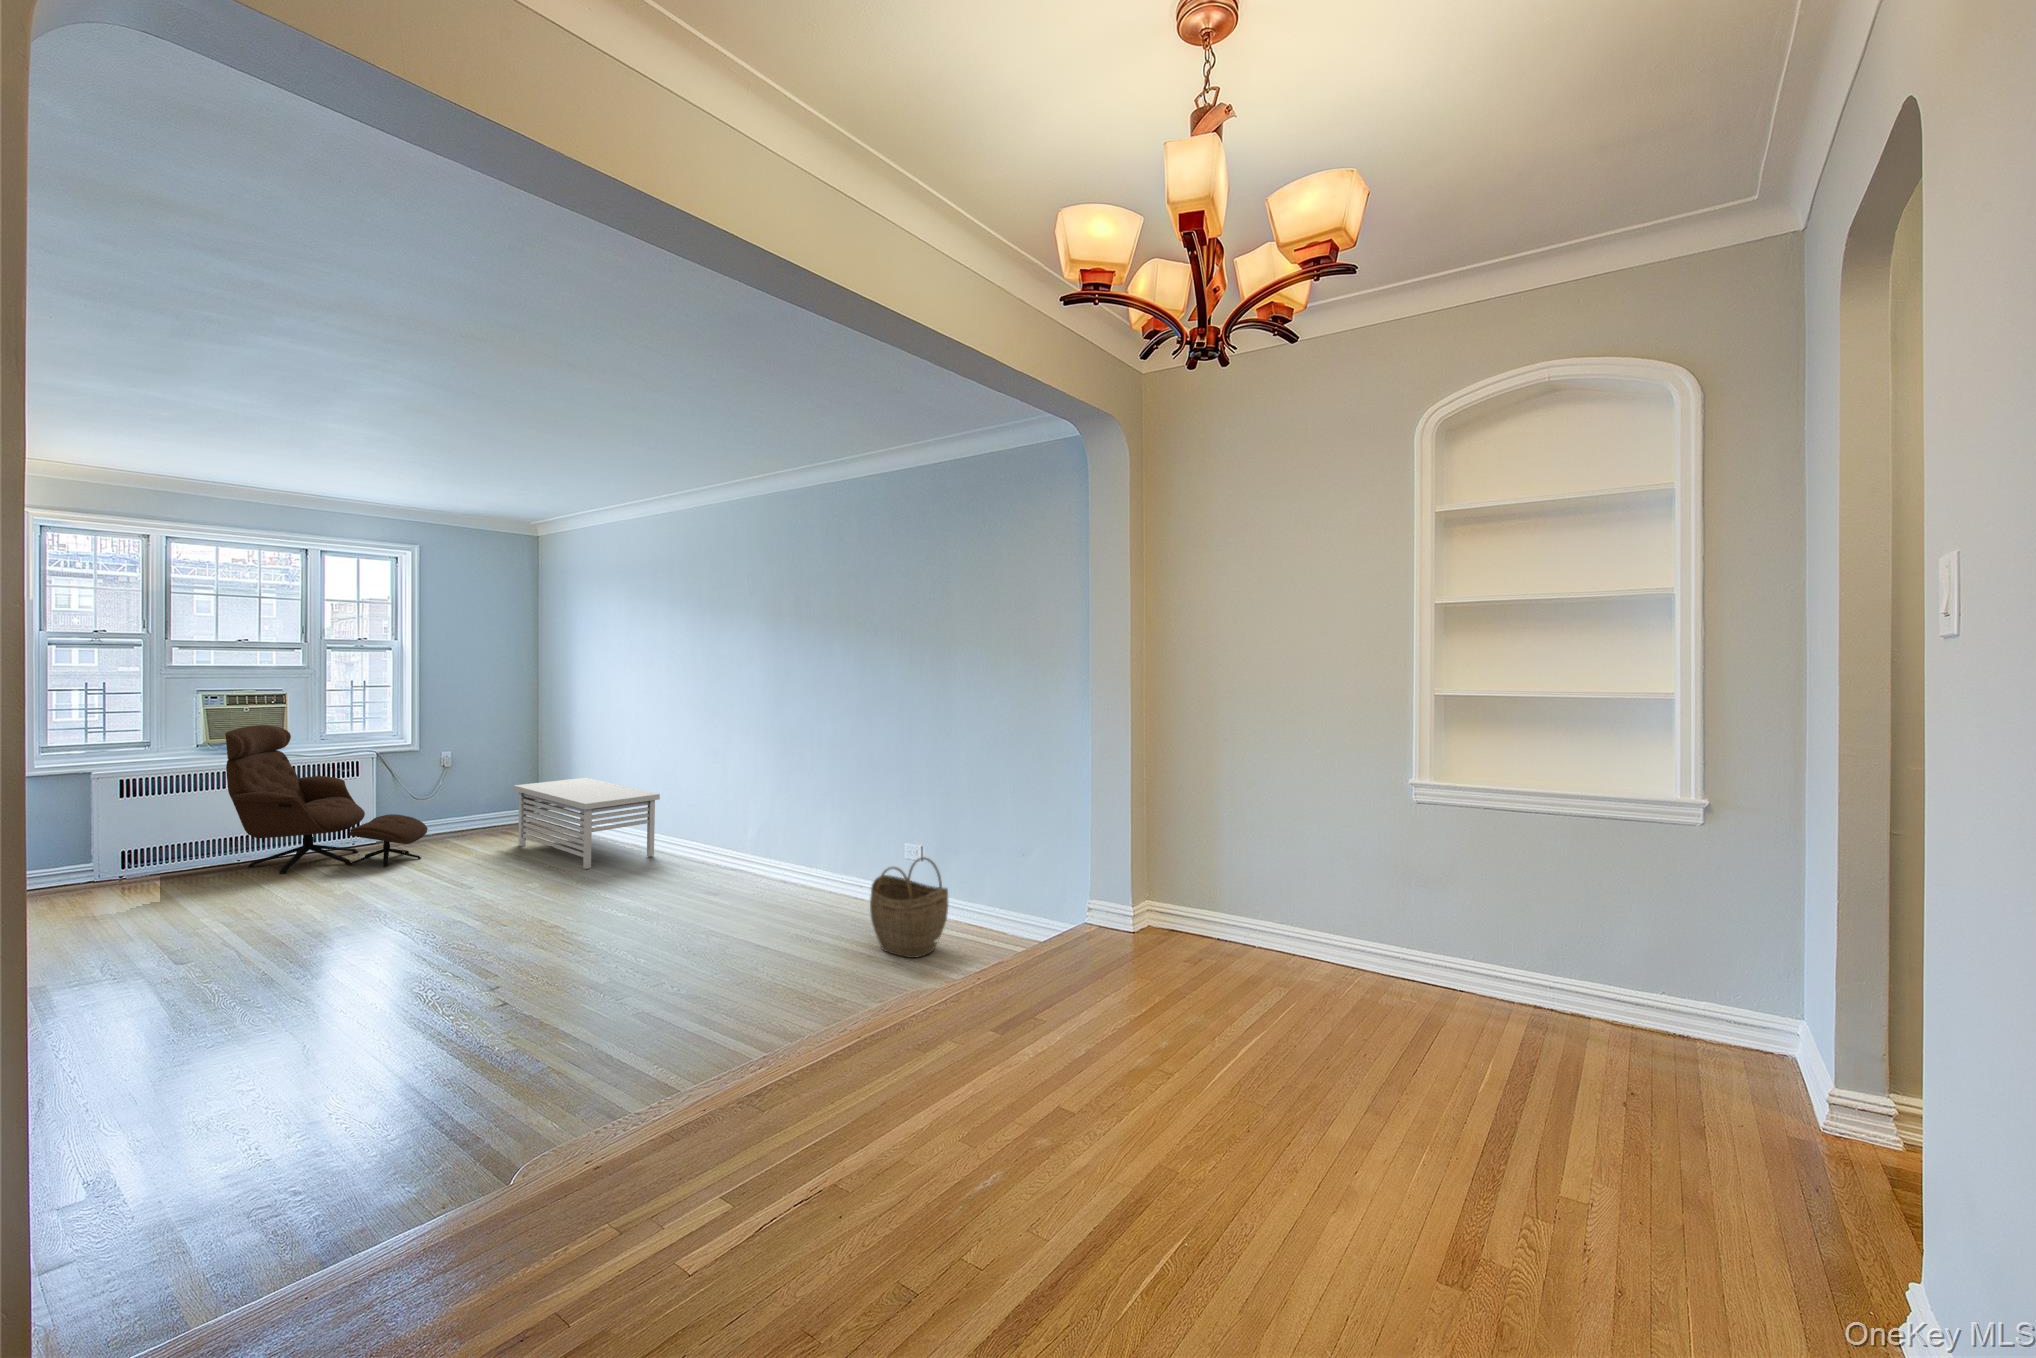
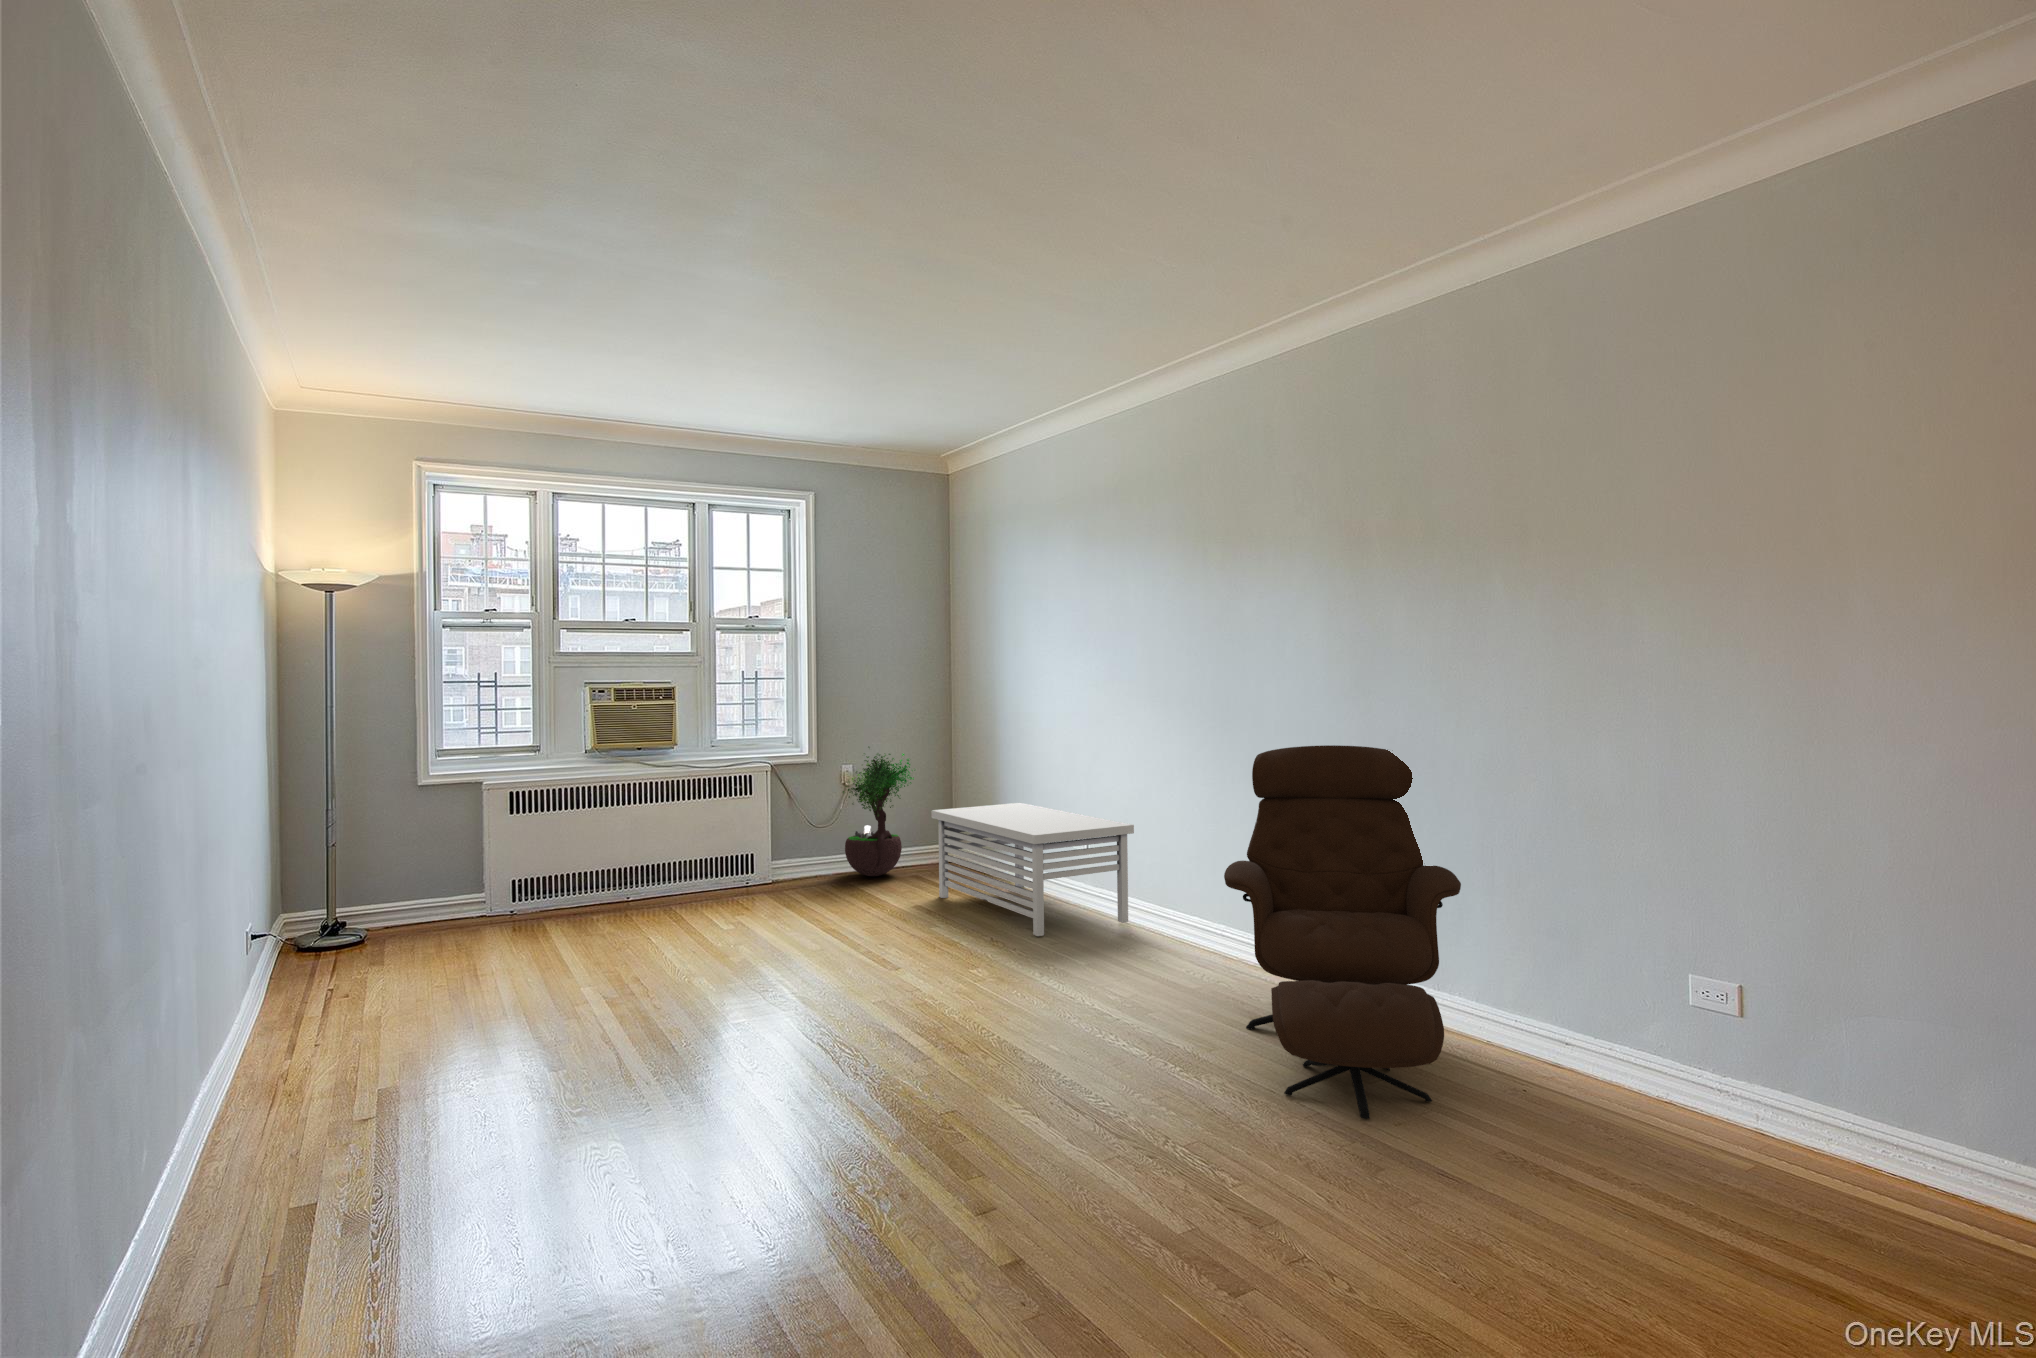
lounge chair: present [225,725,428,873] -> present [1224,745,1461,1119]
potted tree: none [441,738,504,832] -> present [843,747,914,876]
woven basket: present [870,857,948,958] -> none [1631,952,1840,1181]

